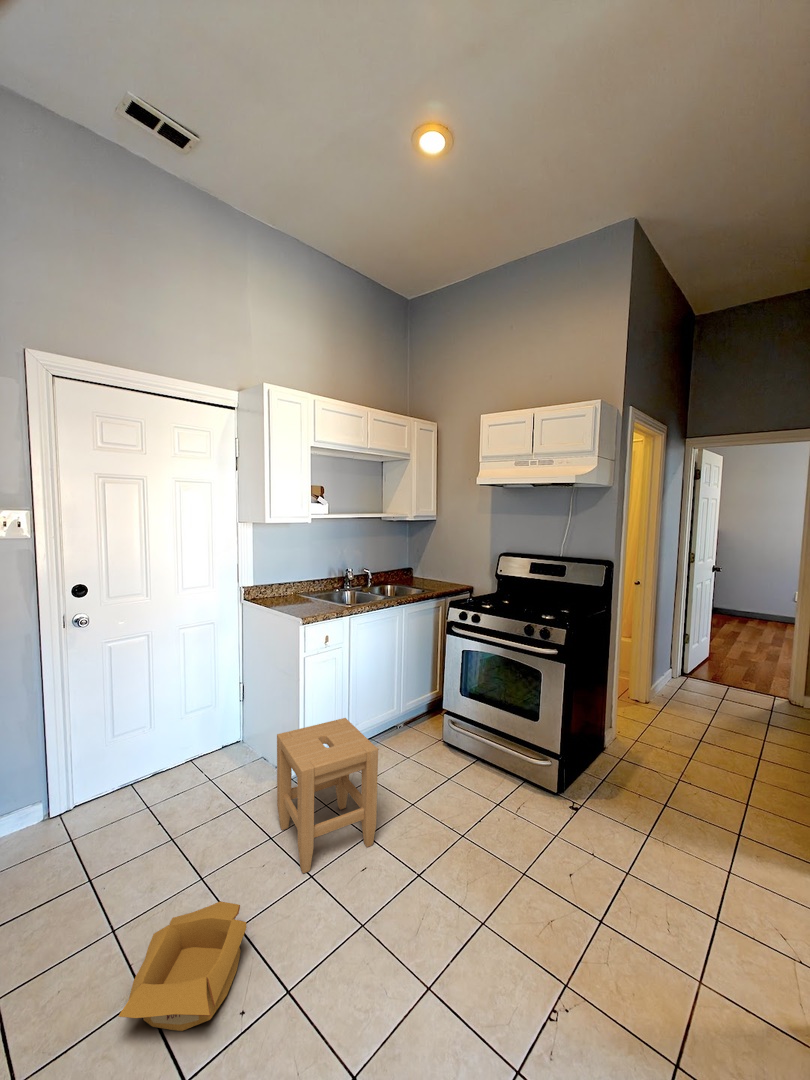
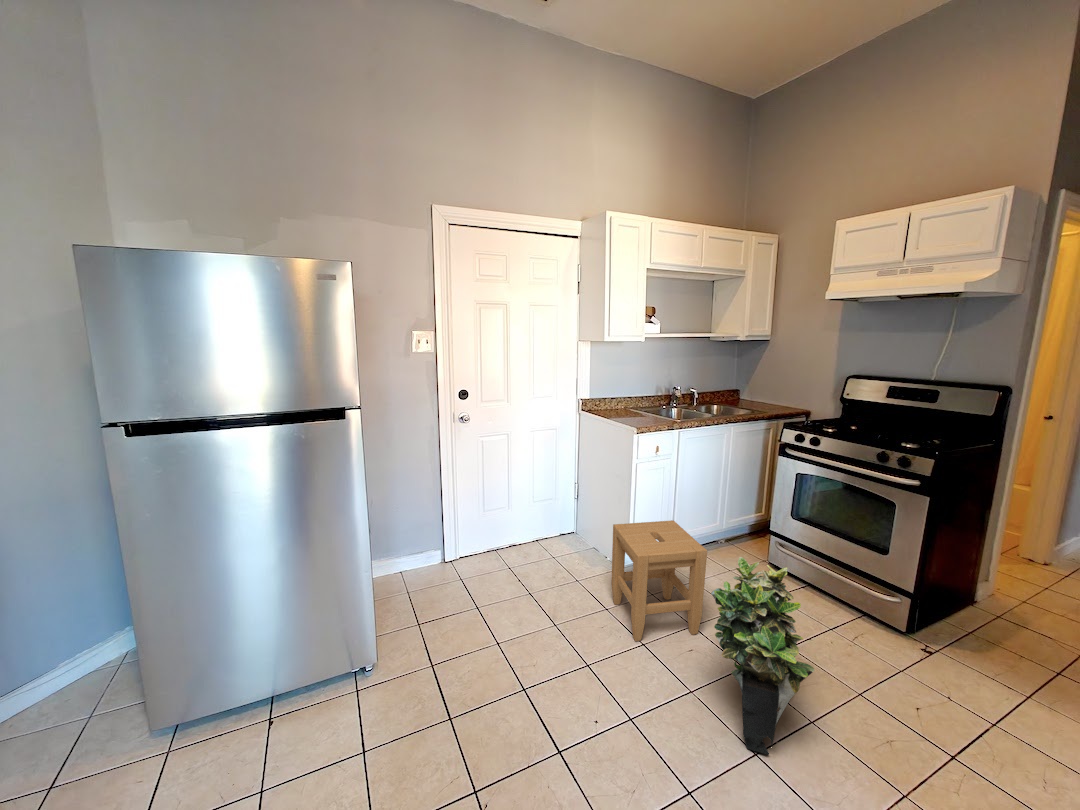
potted plant: none [378,755,480,979] -> present [711,557,814,755]
cardboard box: present [118,901,246,1031] -> none [509,642,594,721]

